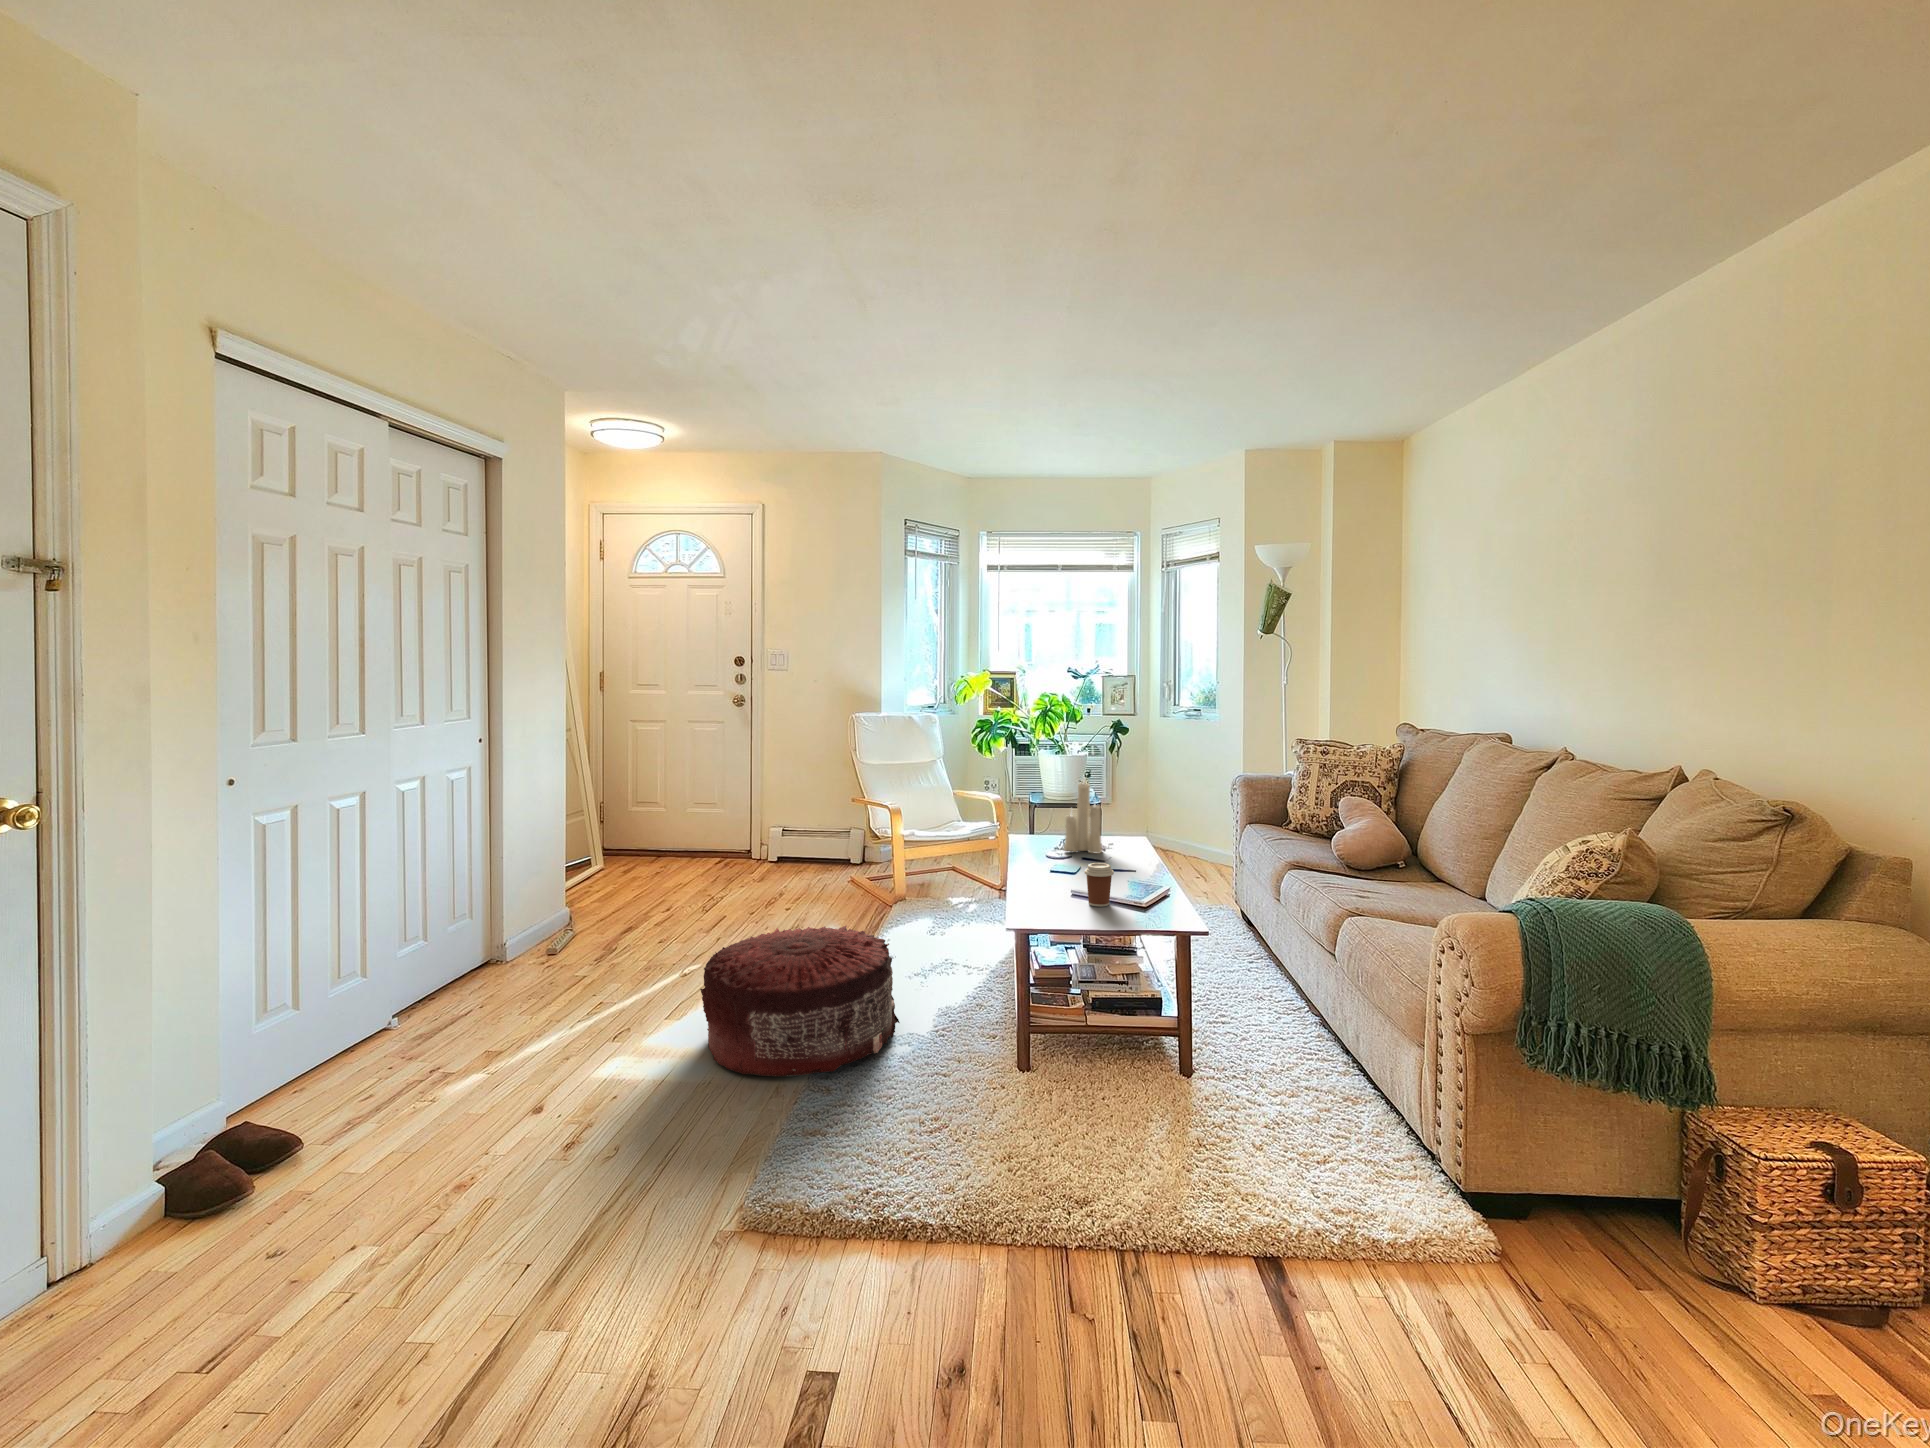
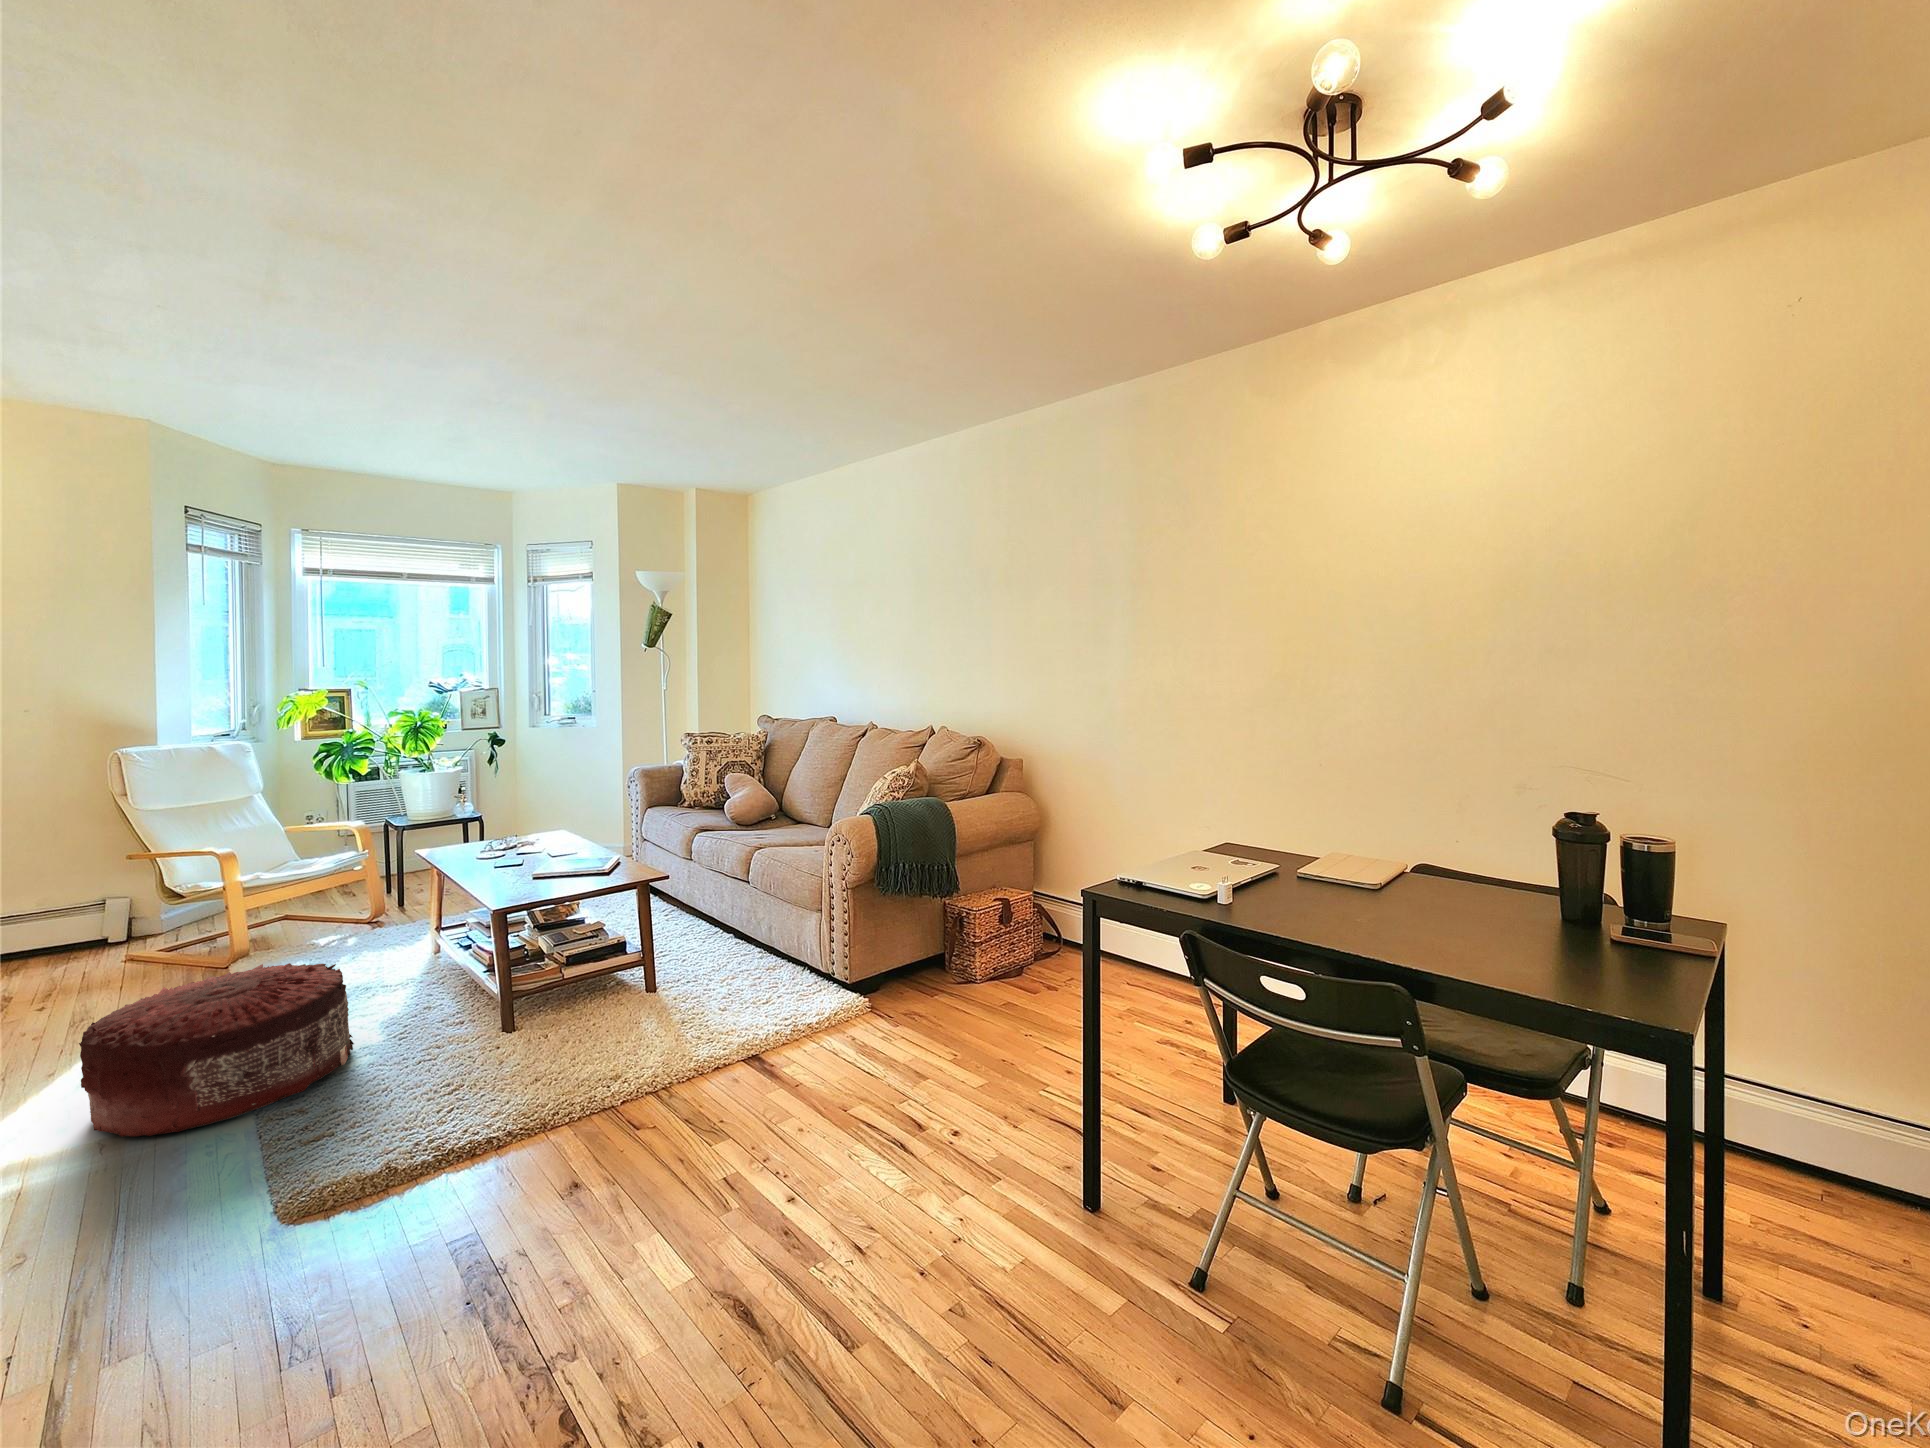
candle: present [1064,783,1102,854] -> none [490,778,530,853]
coffee cup: present [1084,863,1114,907] -> none [547,847,574,882]

